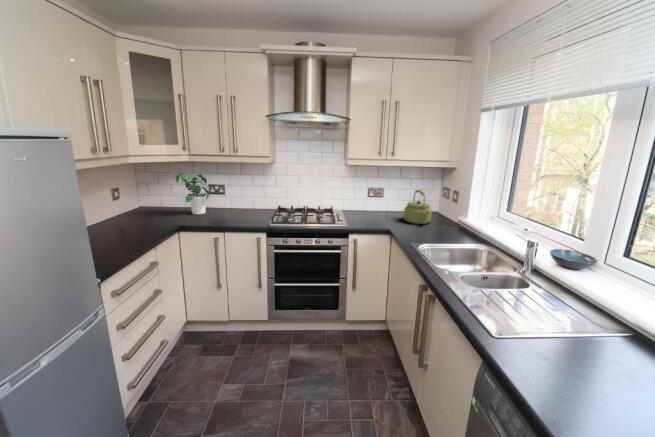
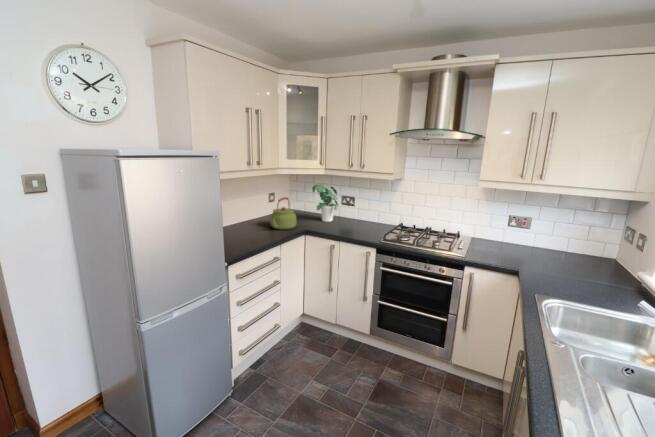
kettle: present [404,190,432,224] -> present [271,197,296,229]

